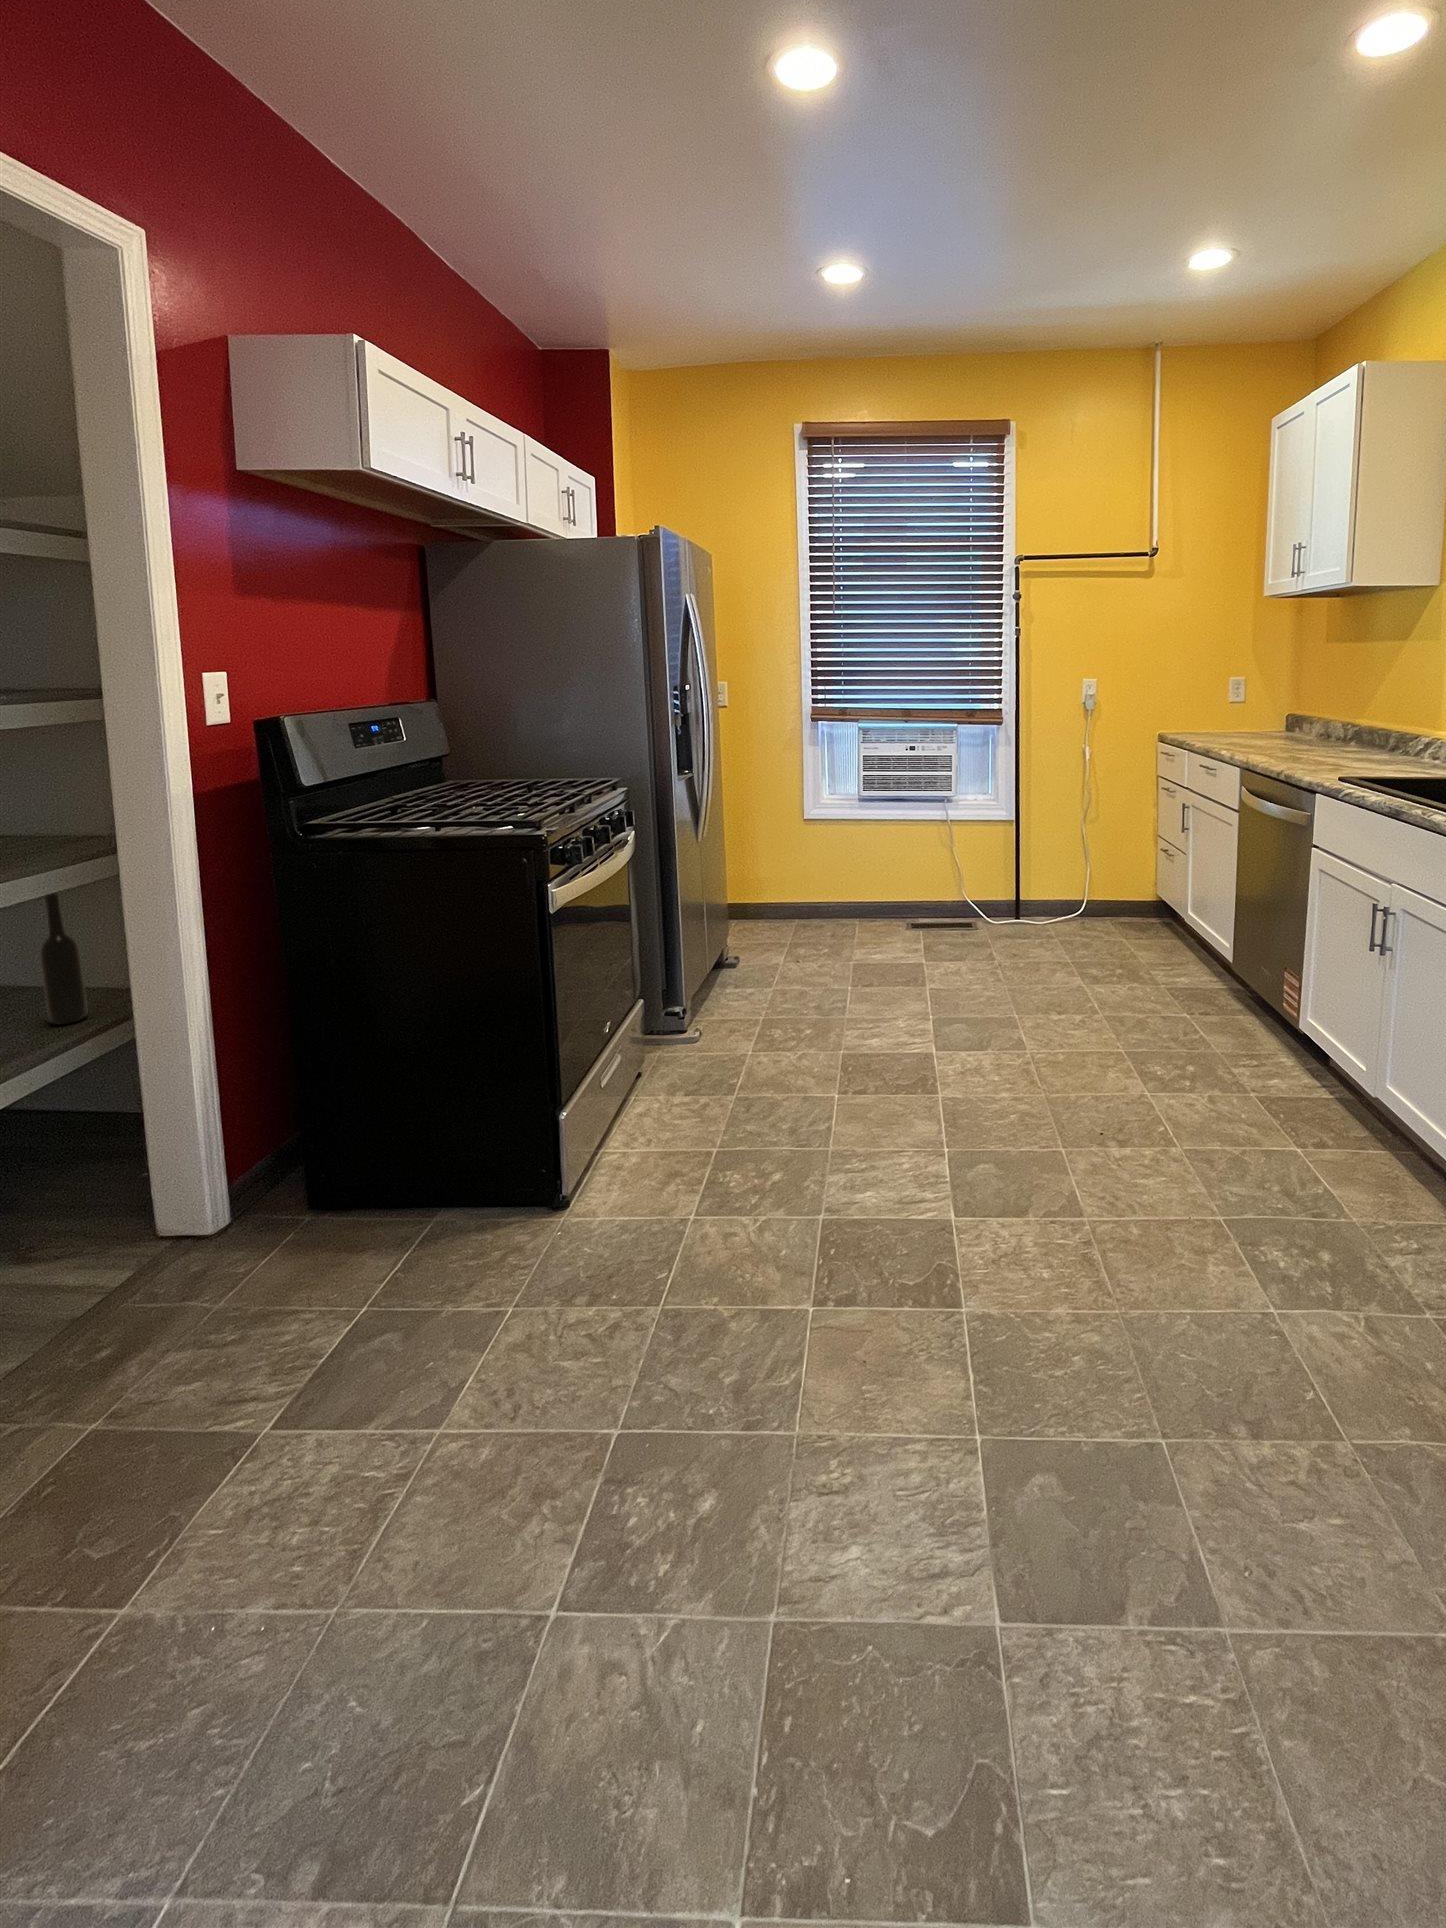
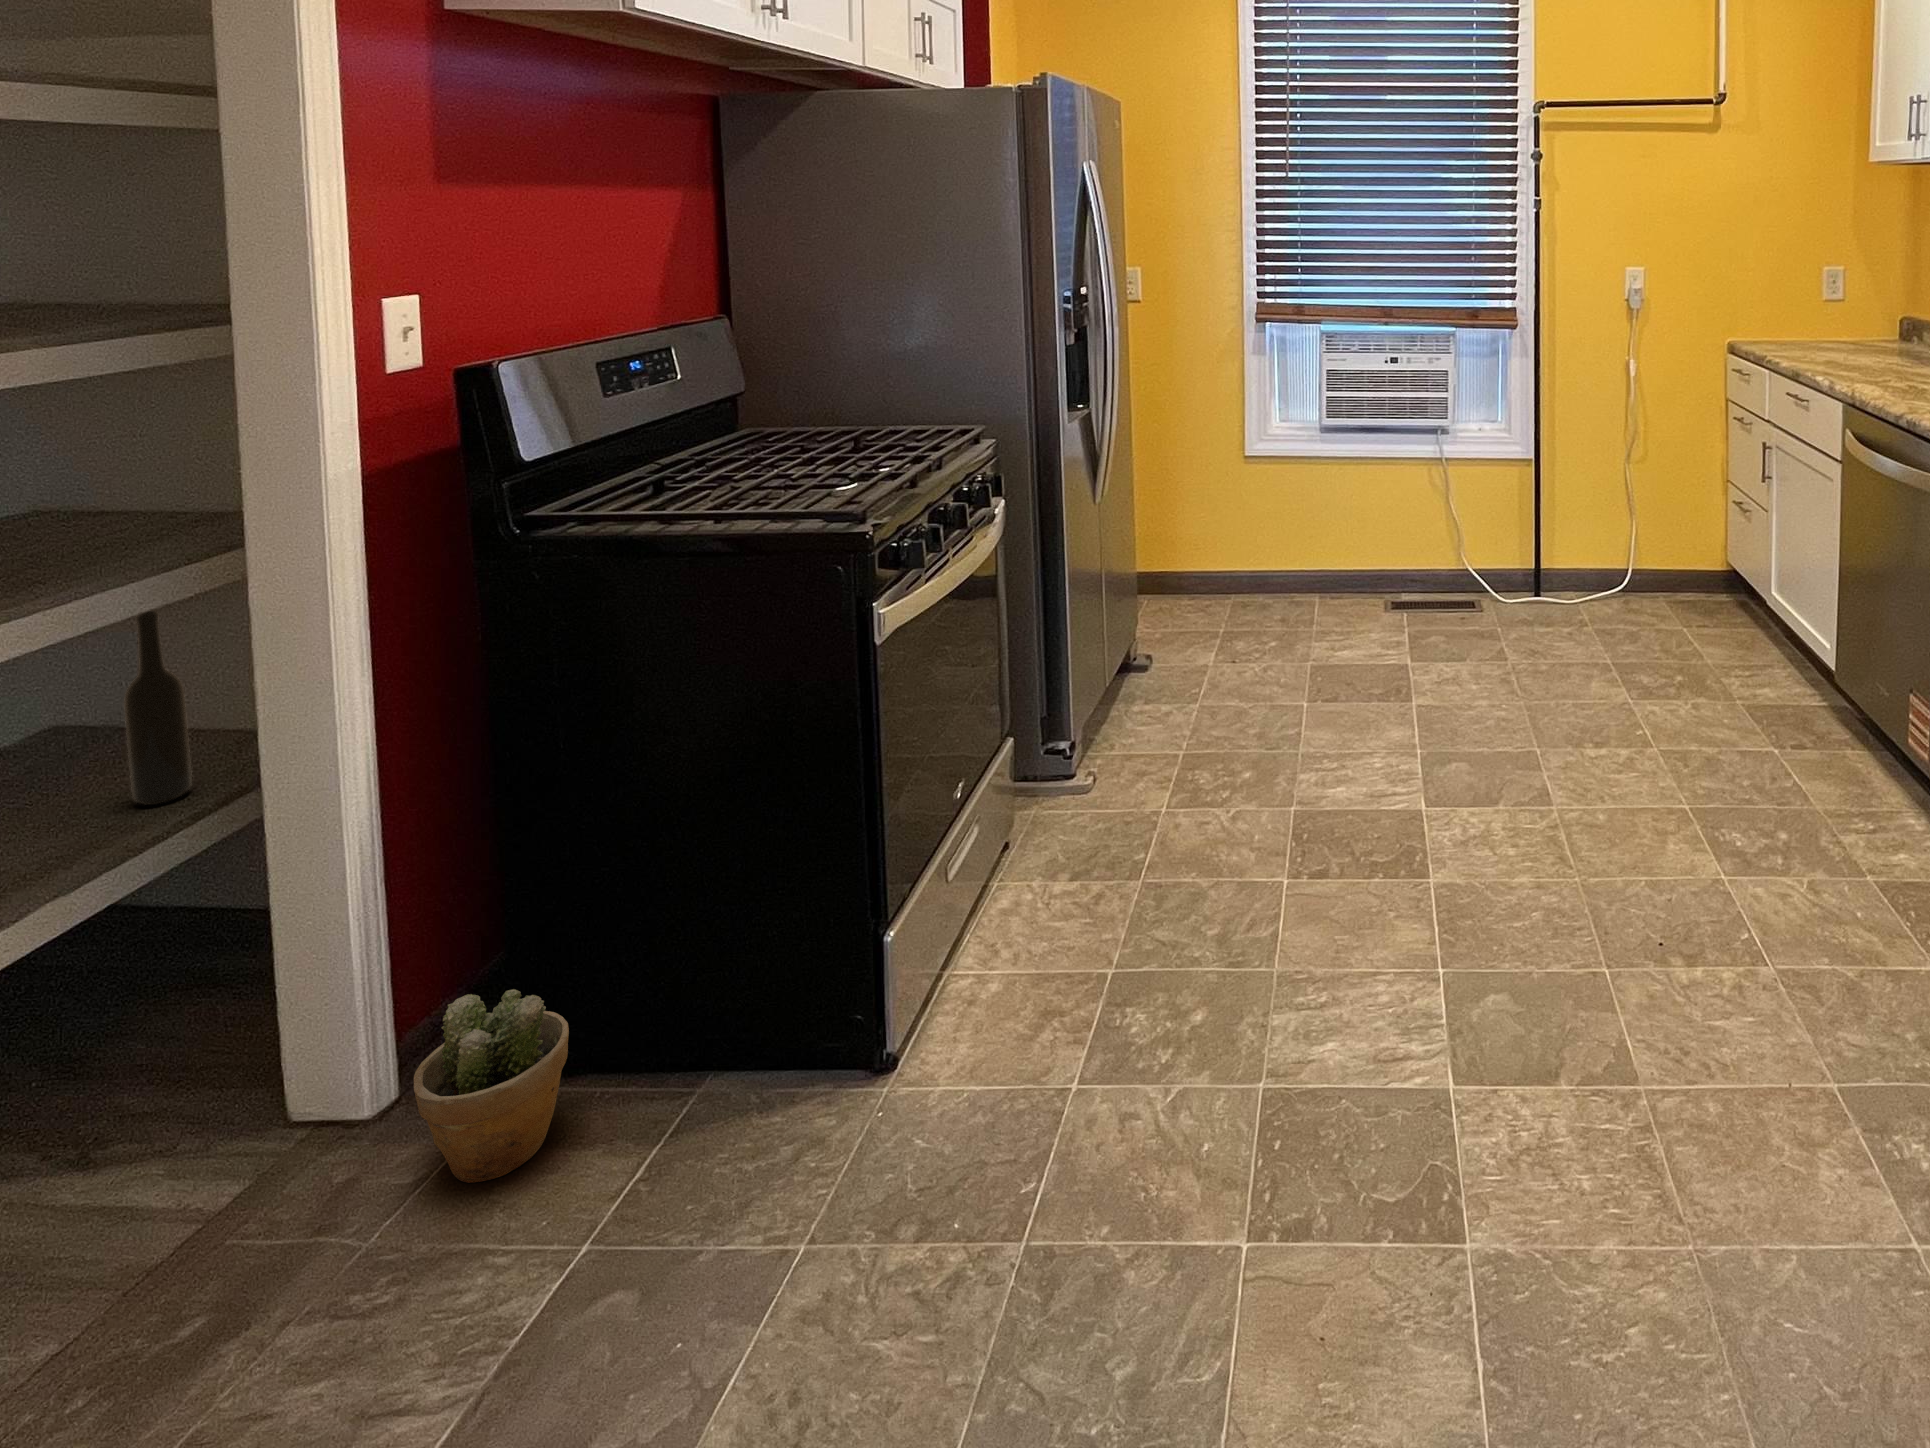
potted plant: none [248,1144,349,1269] -> present [414,989,569,1183]

